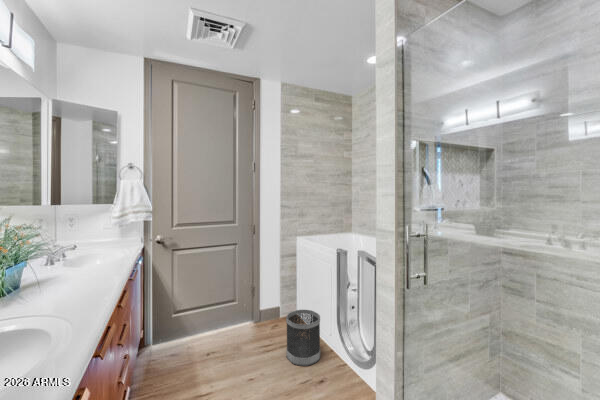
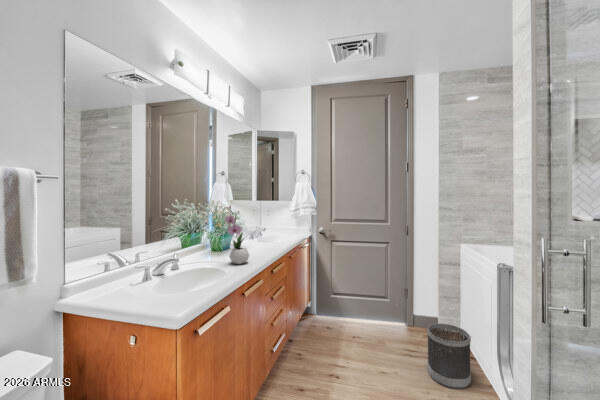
flower arrangement: none [30,208,85,305] -> present [225,207,249,264]

